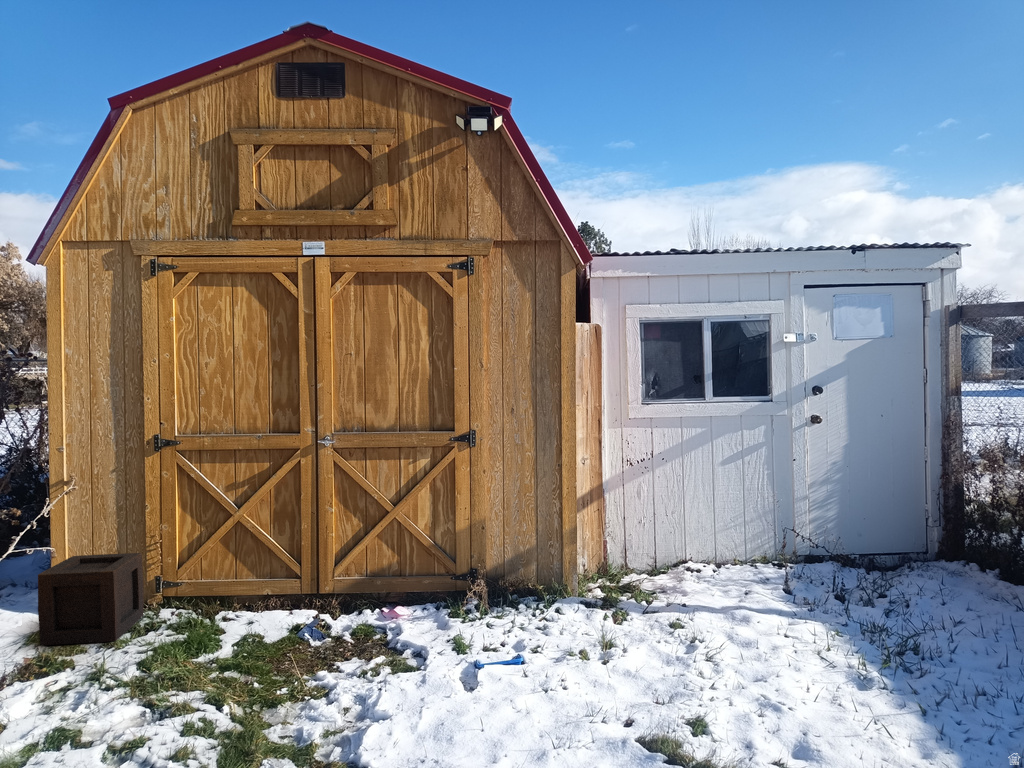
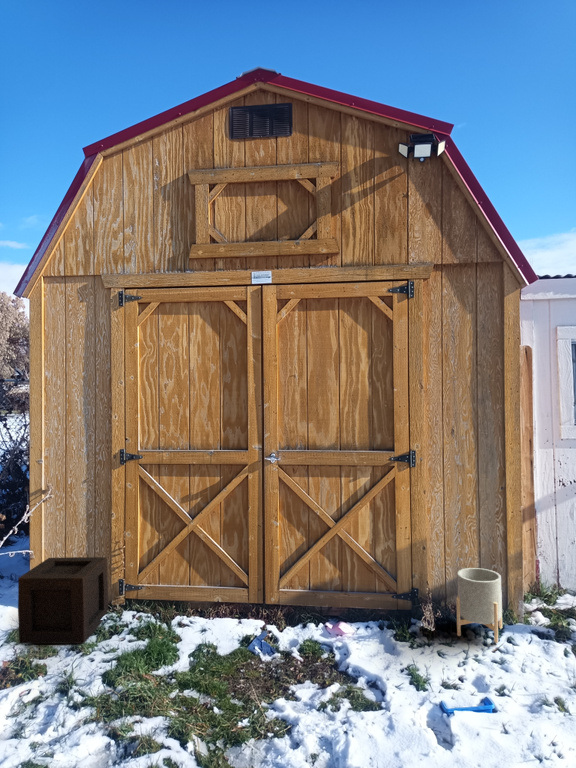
planter: none [510,545,556,614] -> present [456,568,502,643]

